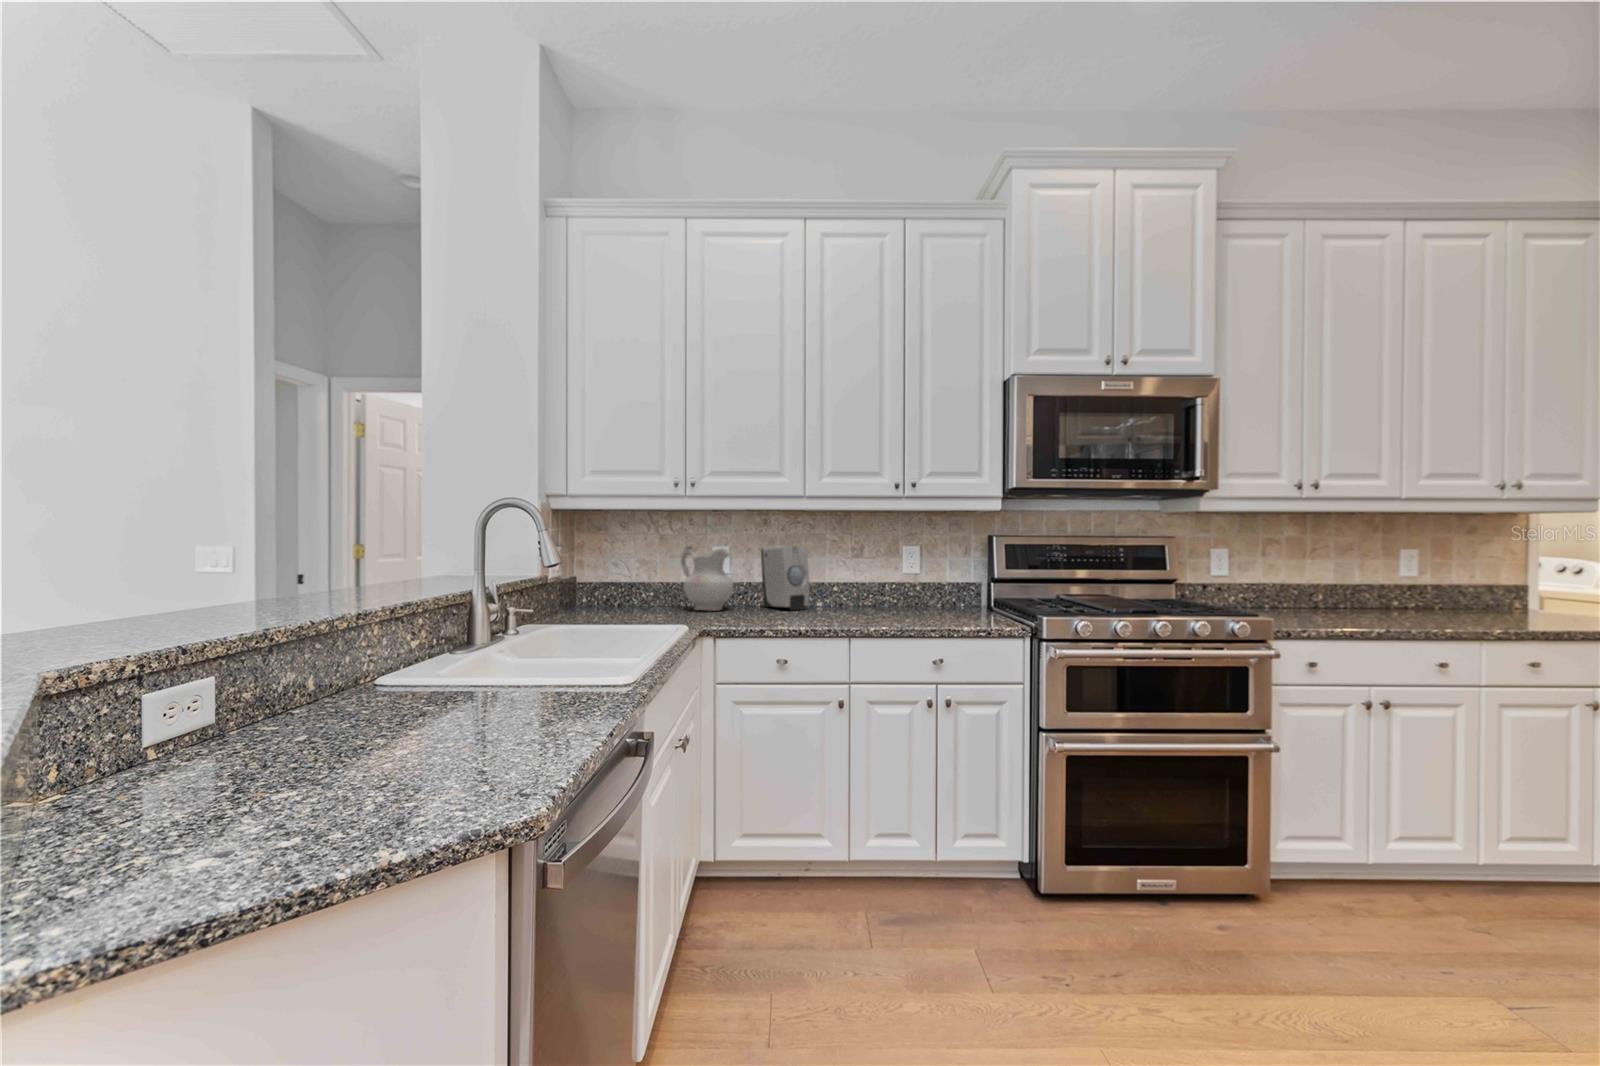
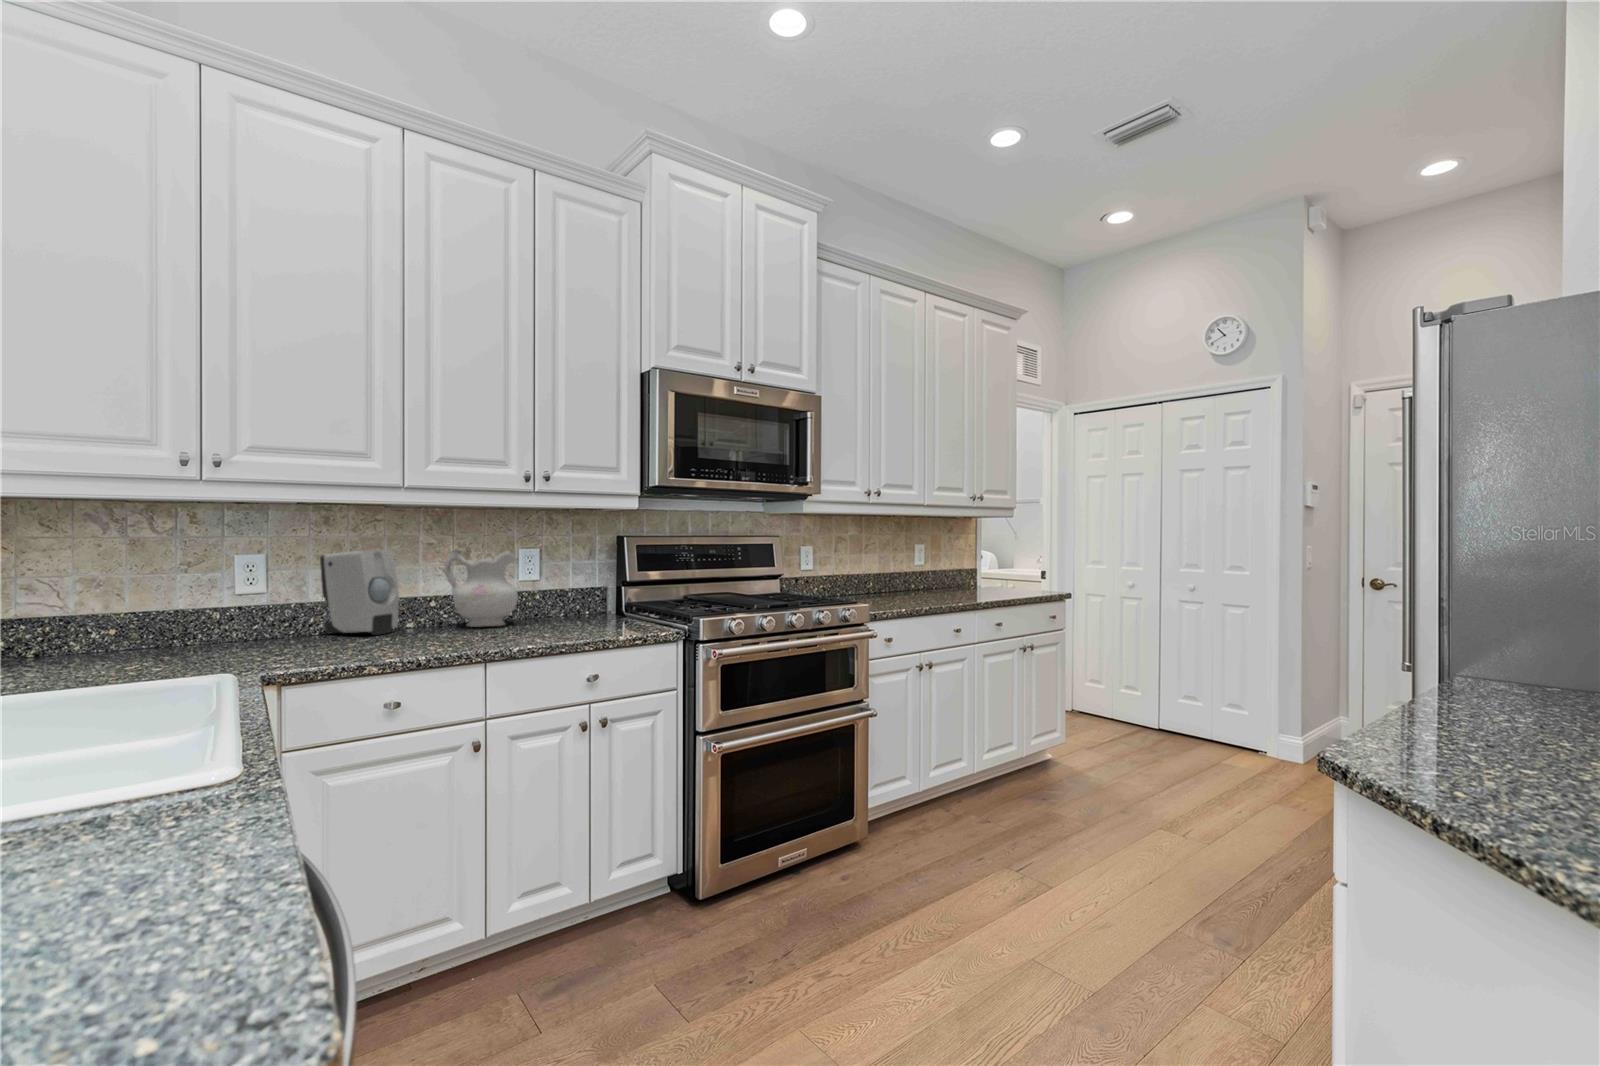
ceramic pitcher: present [681,546,733,611] -> present [444,550,518,627]

